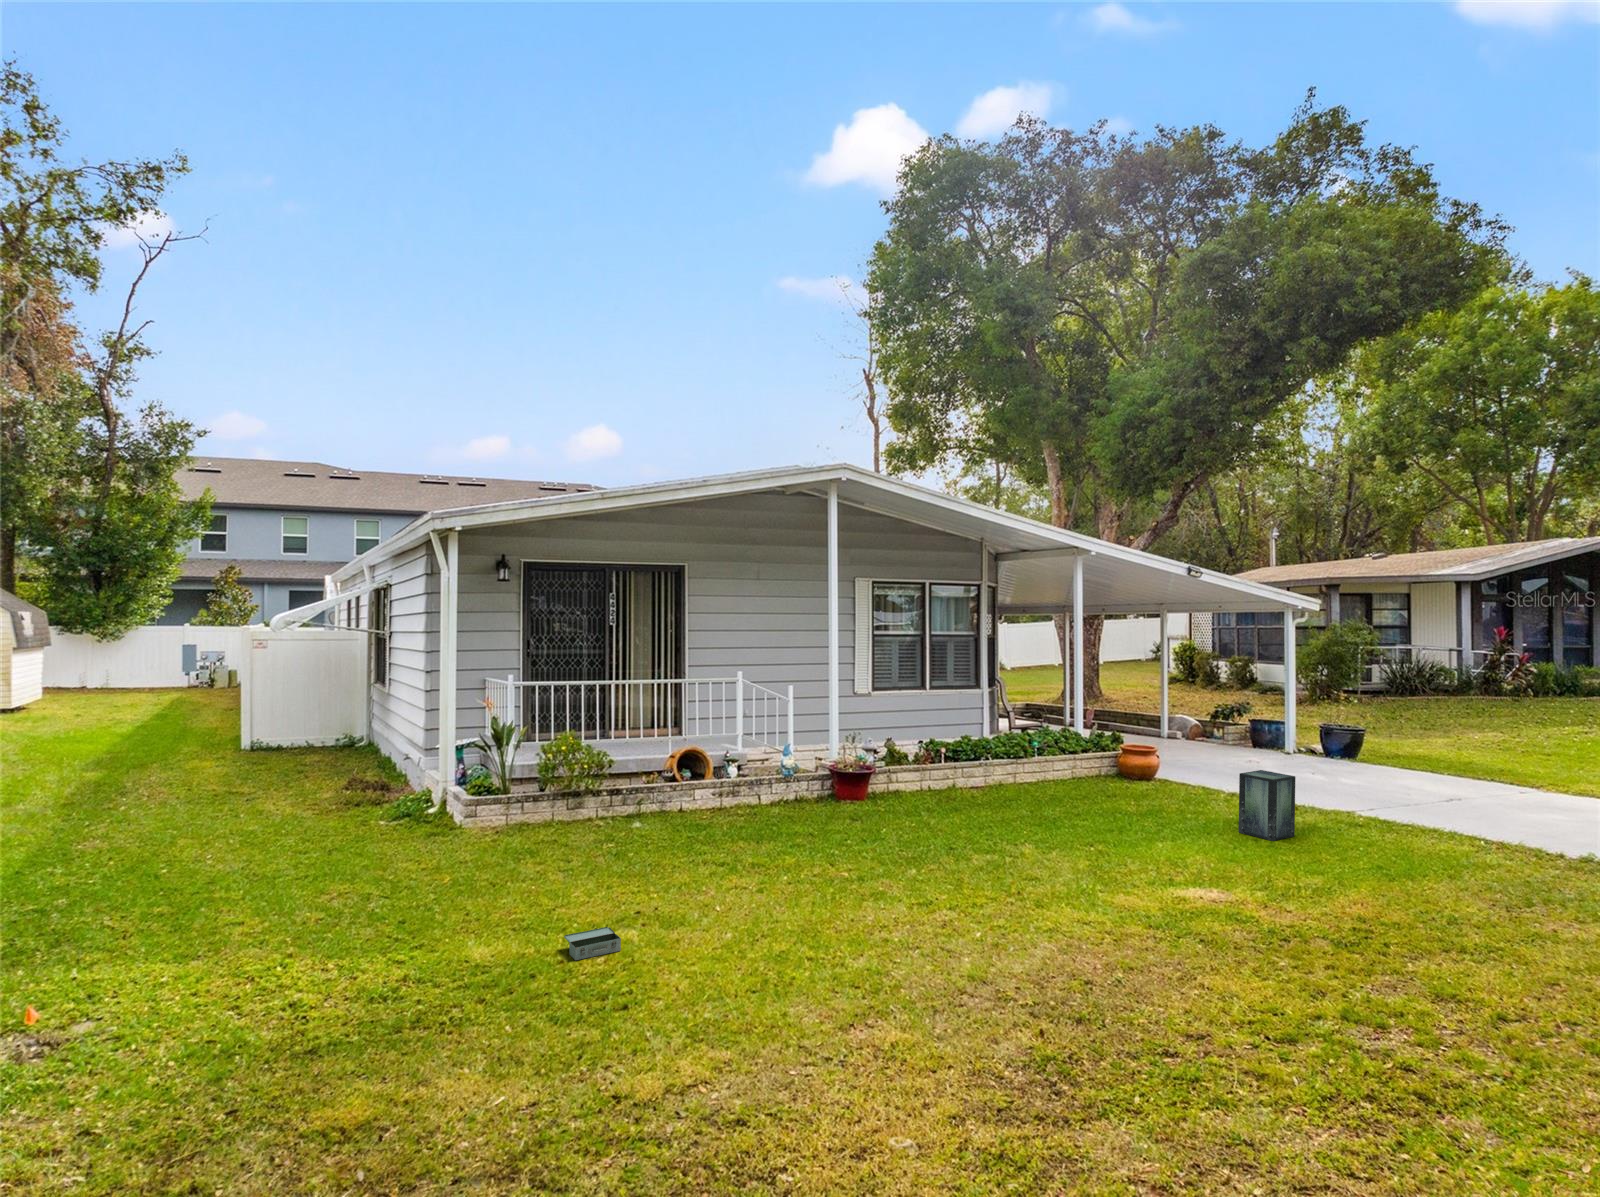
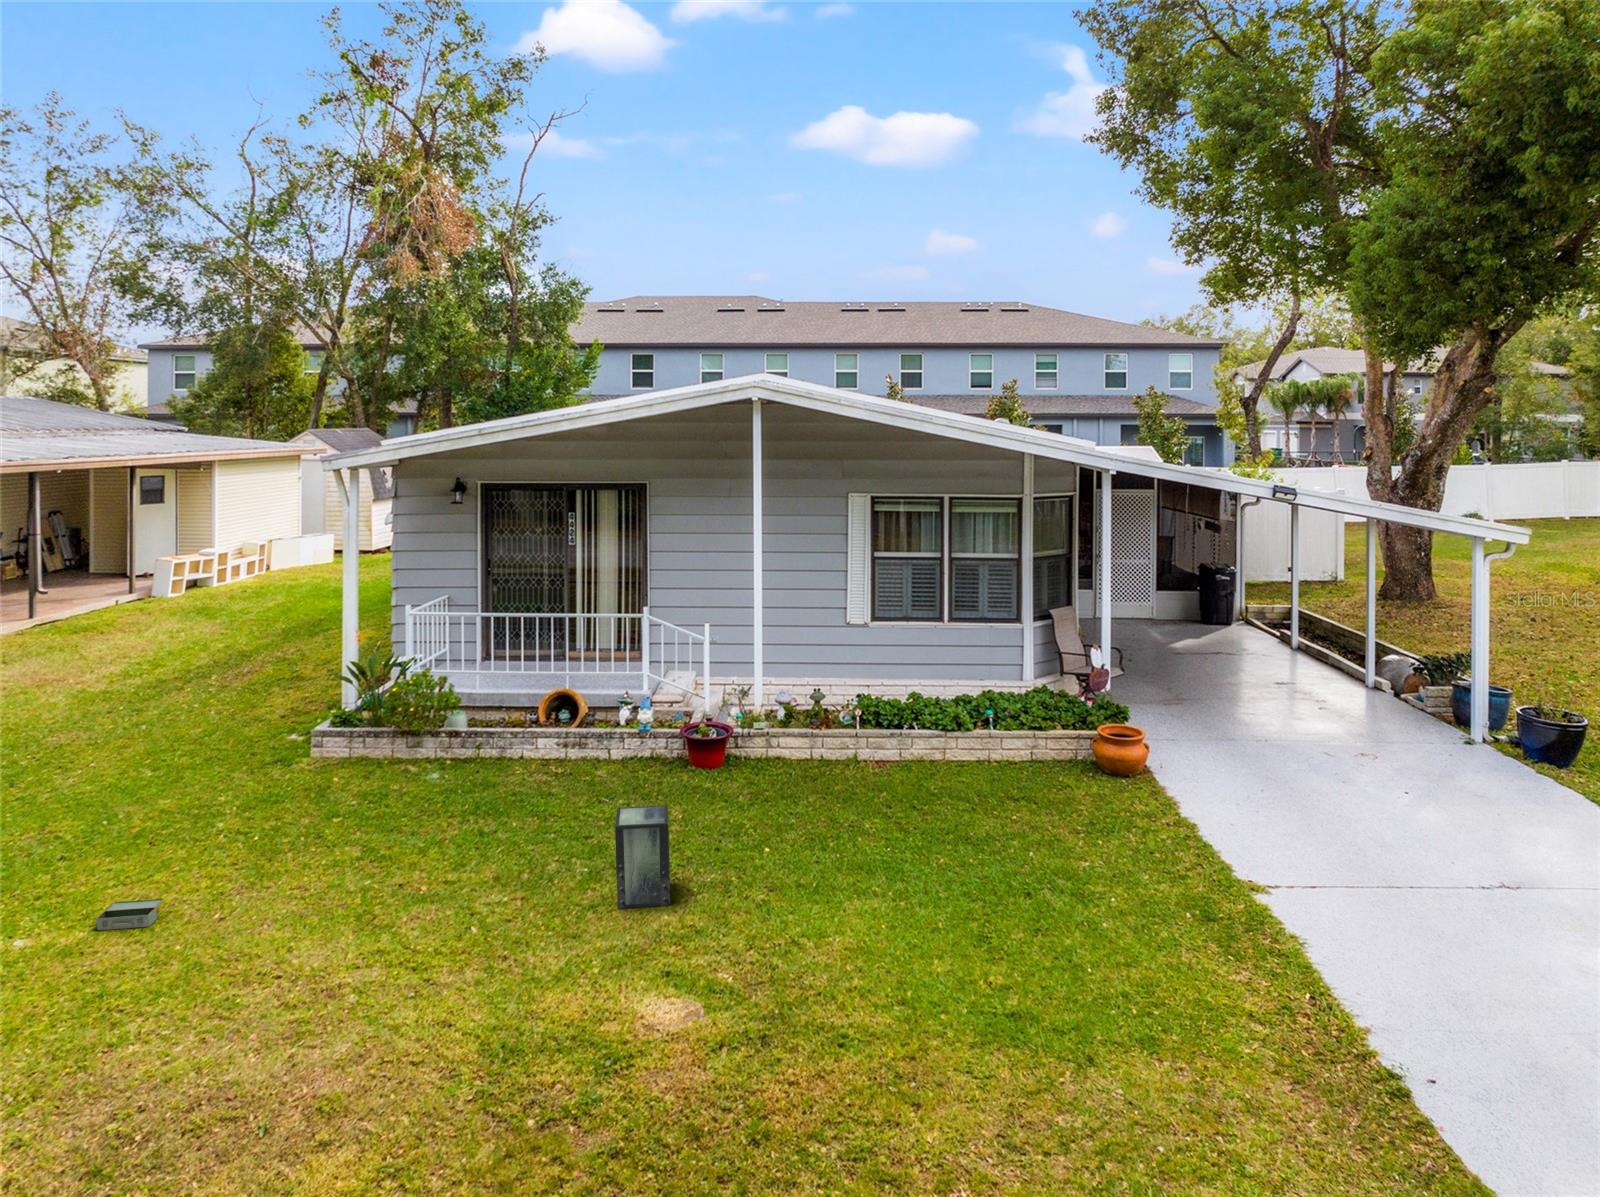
storage box: present [1239,770,1295,841] -> present [615,805,670,909]

